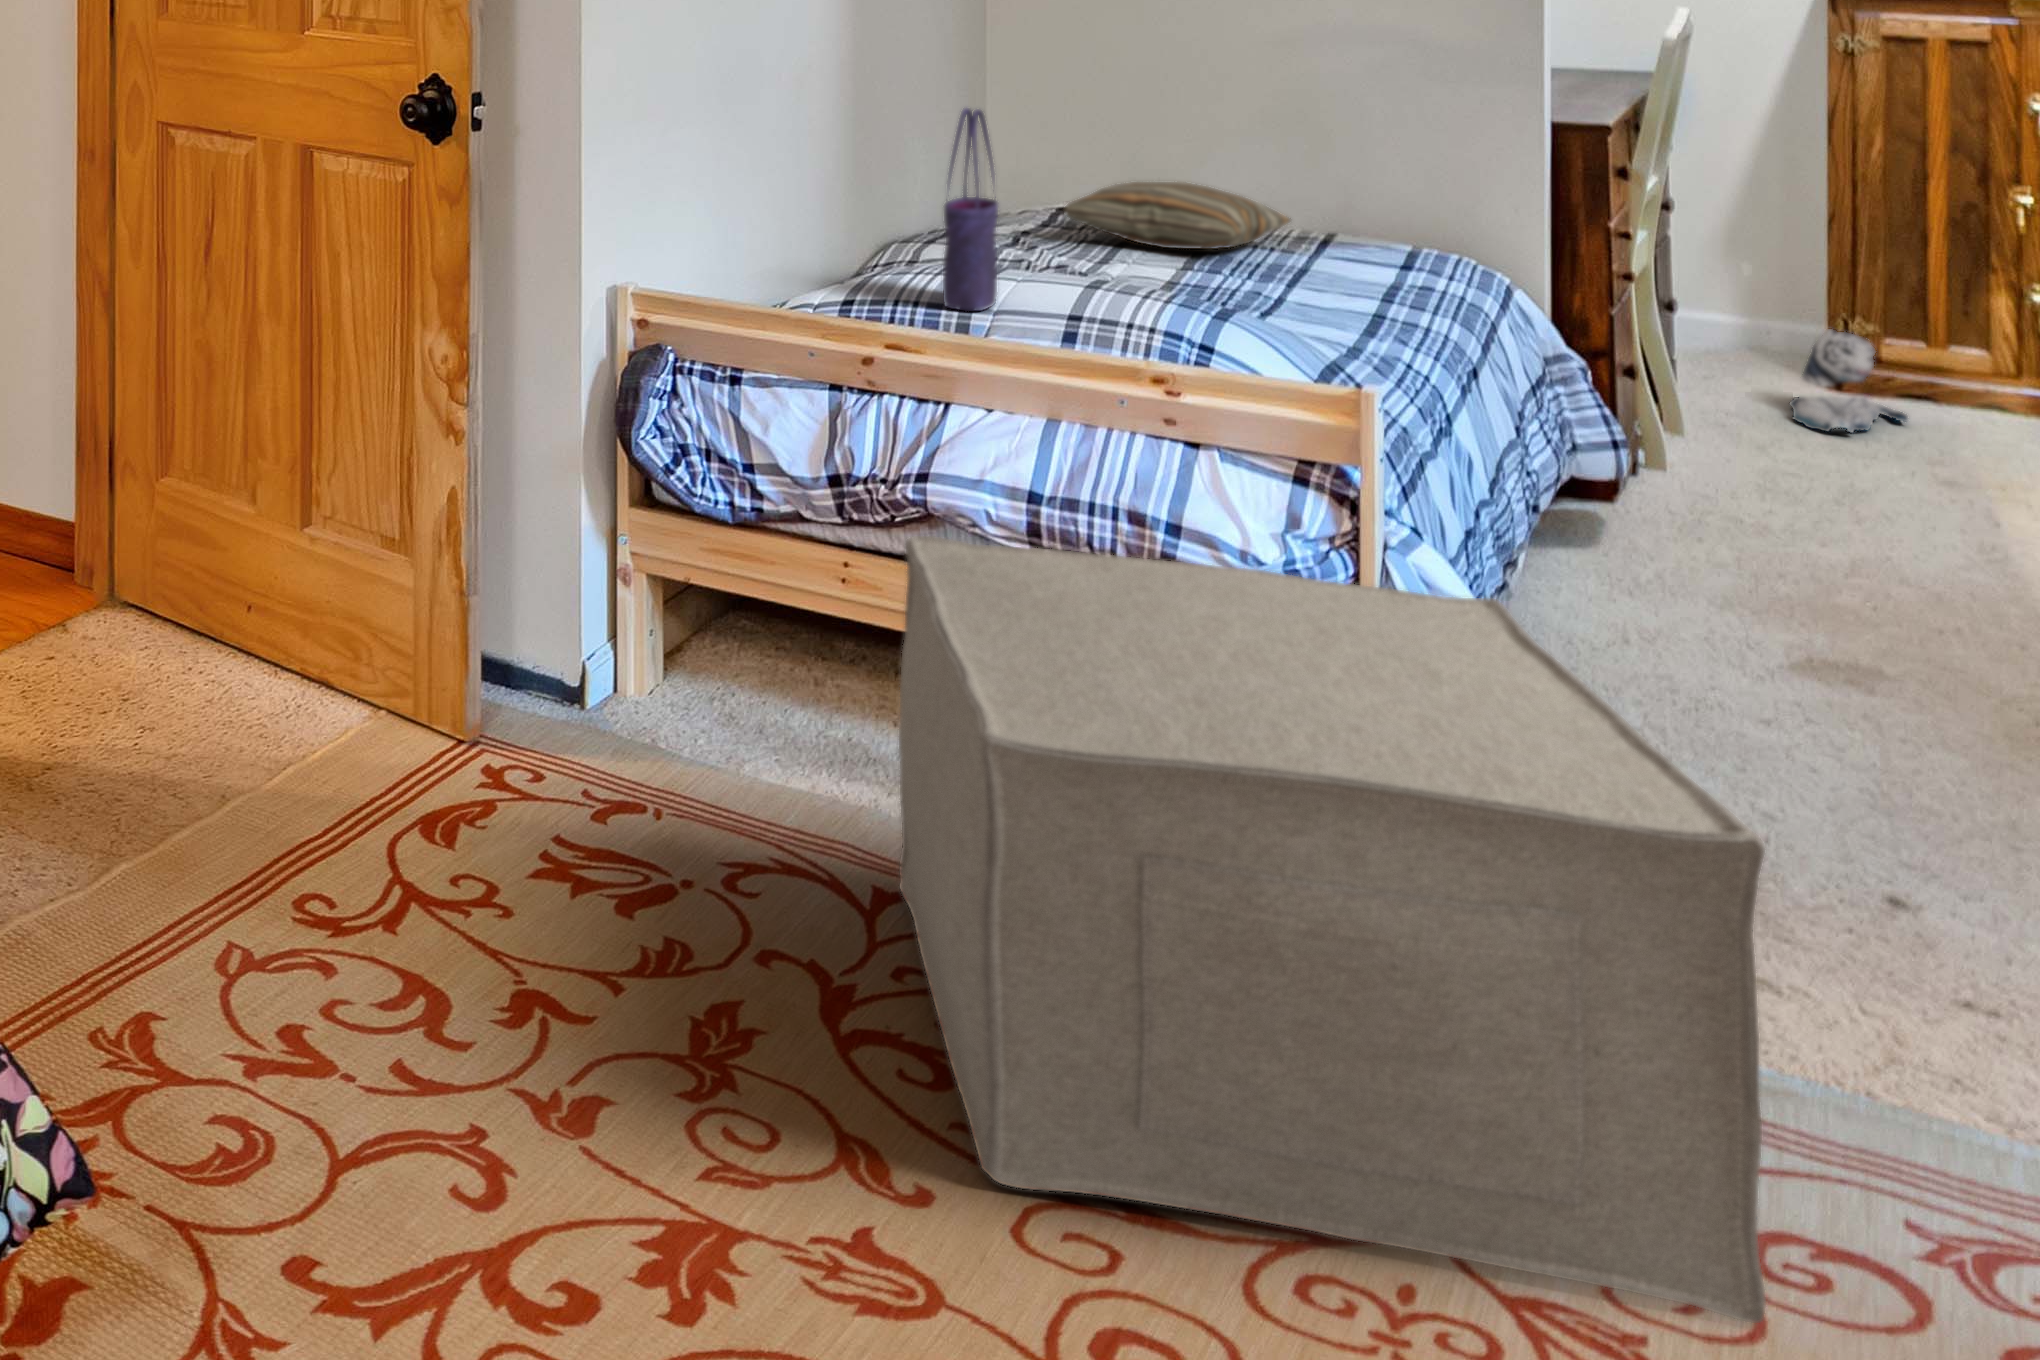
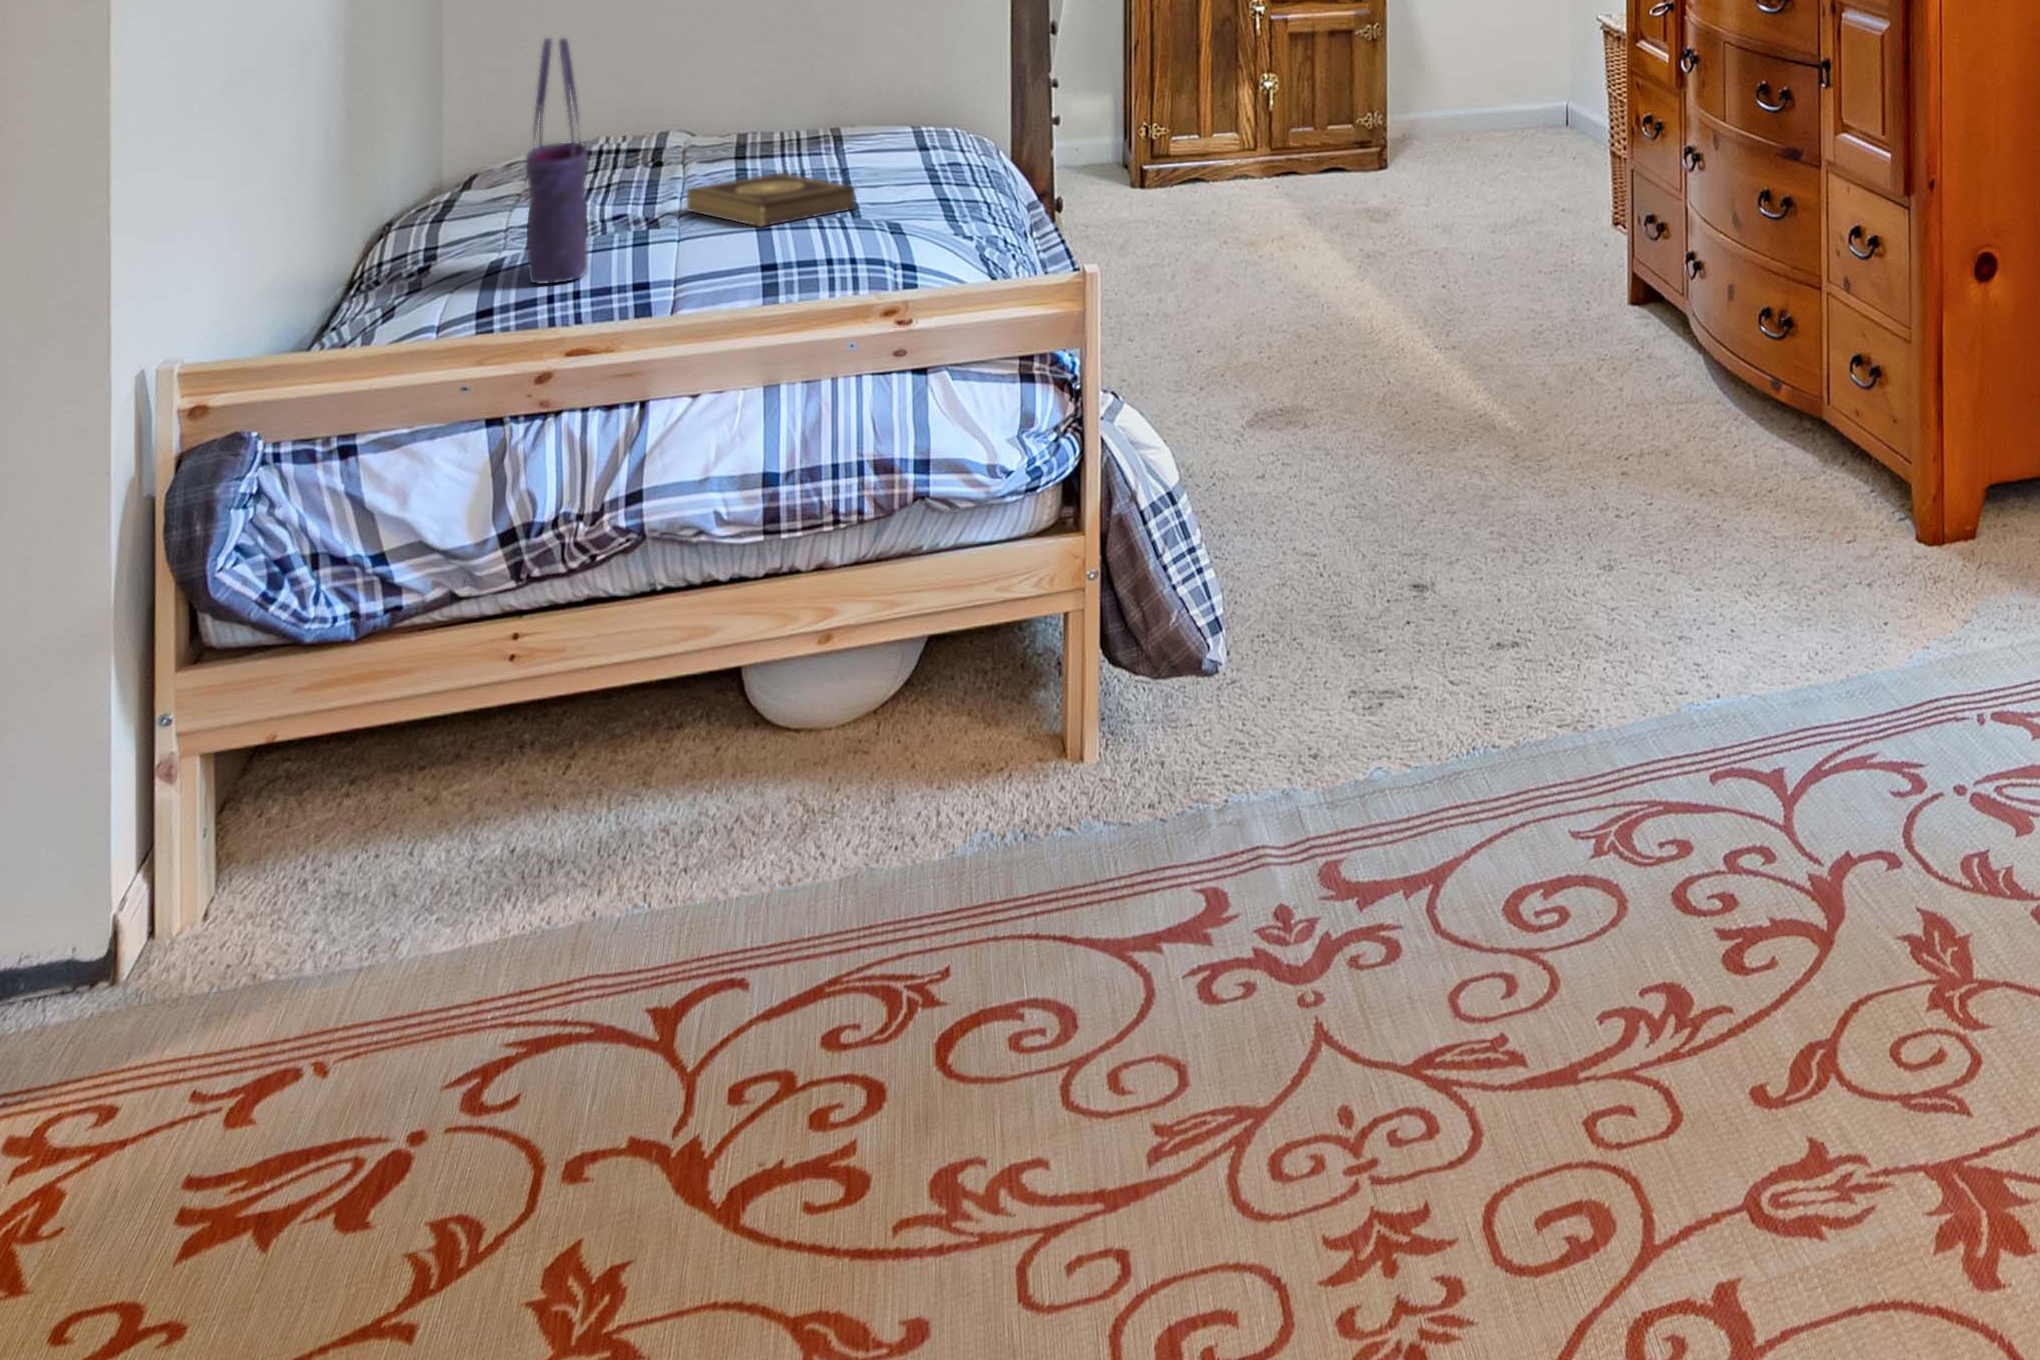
pillow: present [1064,182,1290,249] -> none [583,87,815,163]
book: none [1115,262,1264,310] -> present [687,173,856,227]
plush toy: present [1789,329,1908,432] -> none [1139,126,1221,215]
ottoman: present [899,536,1766,1323] -> none [682,436,1559,1259]

